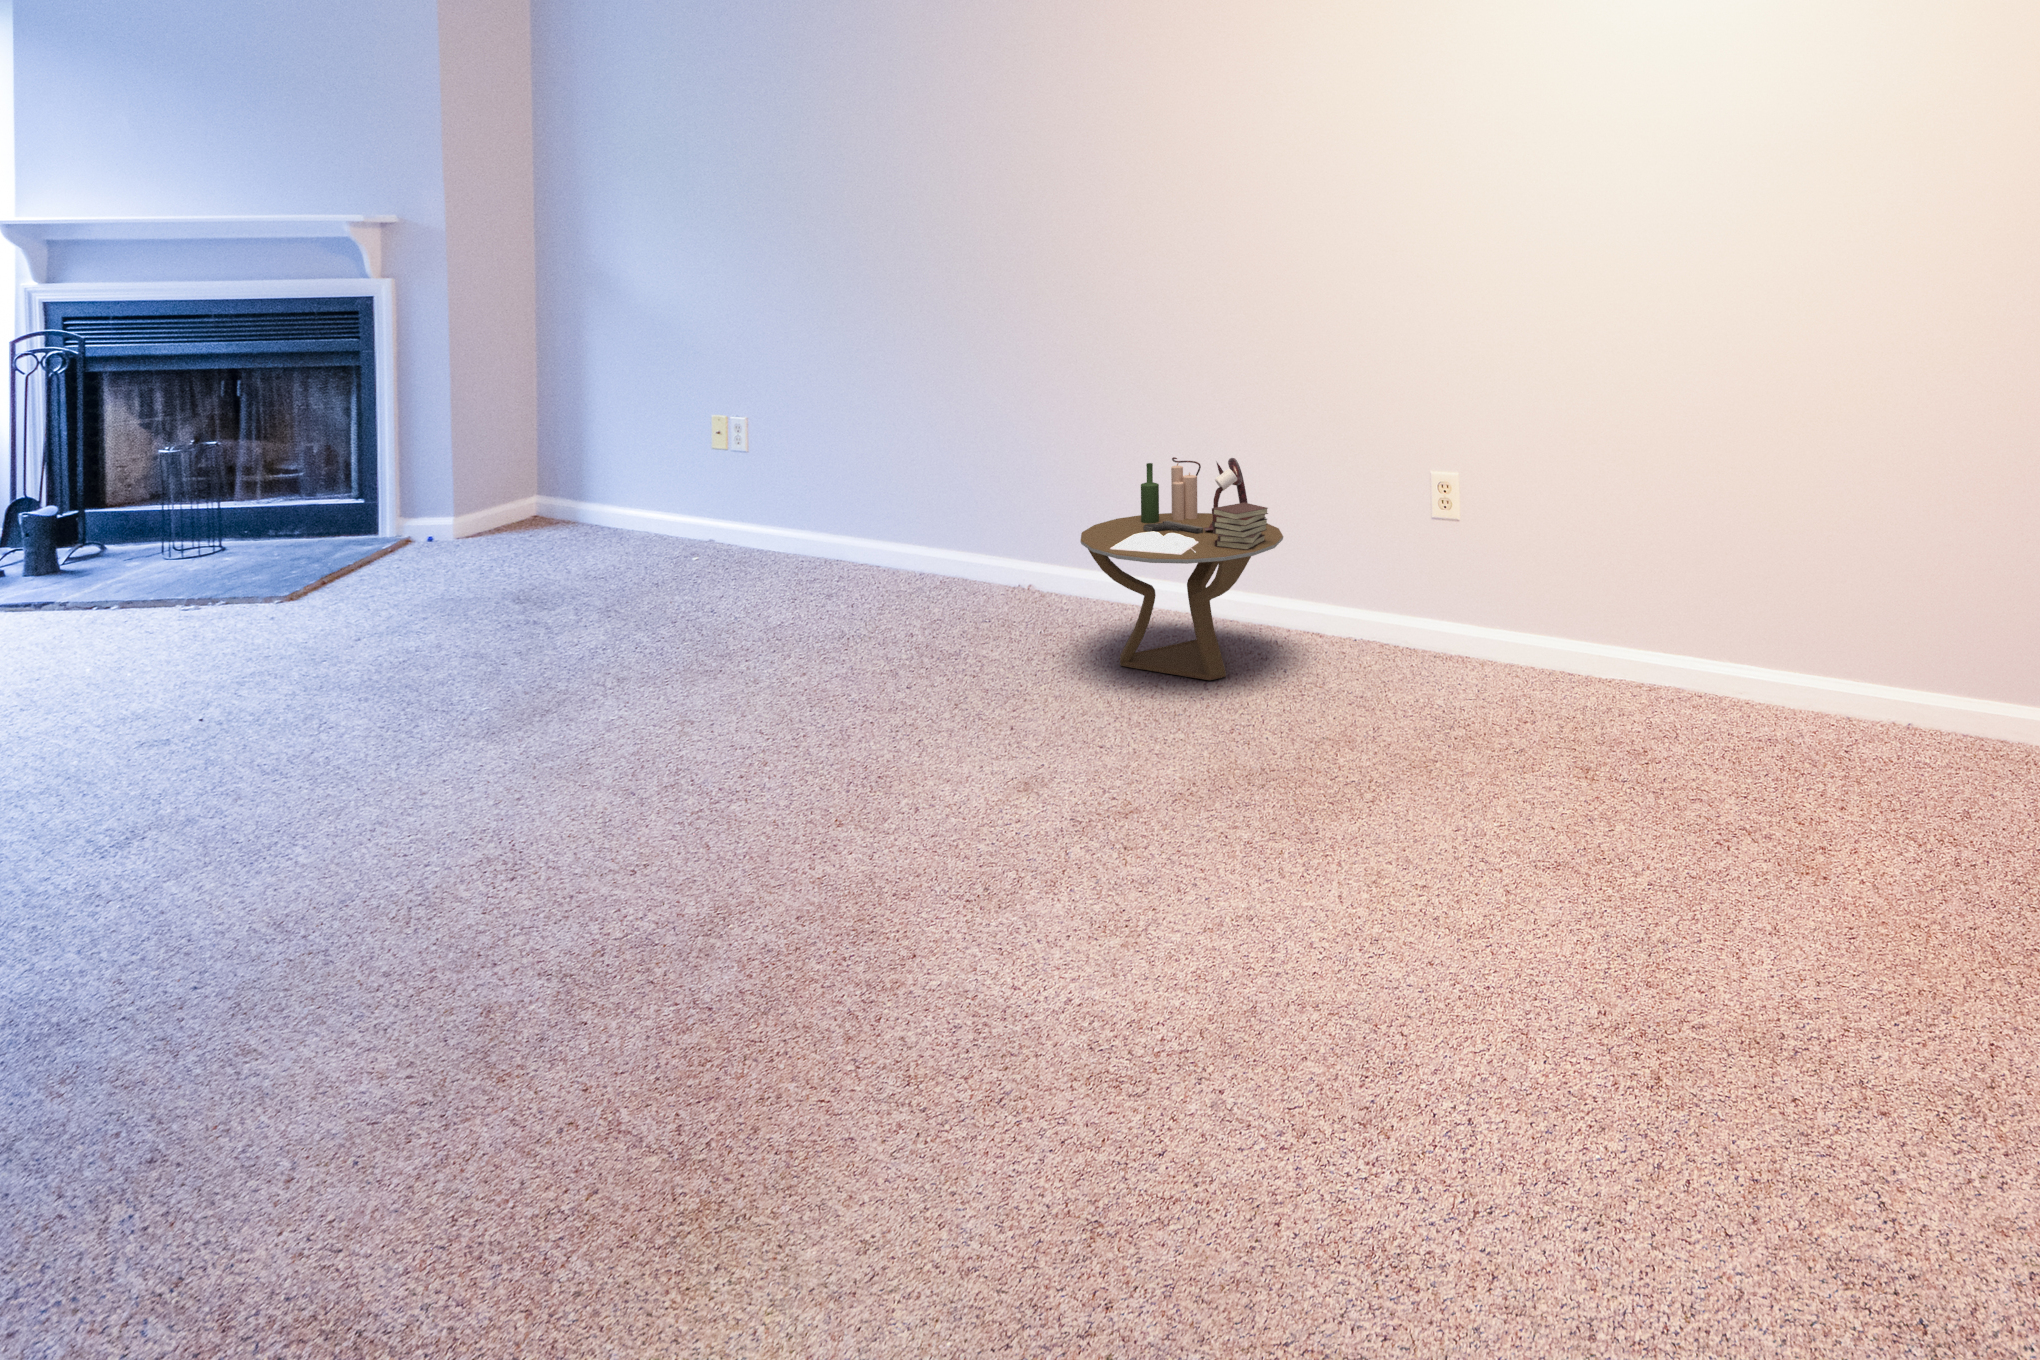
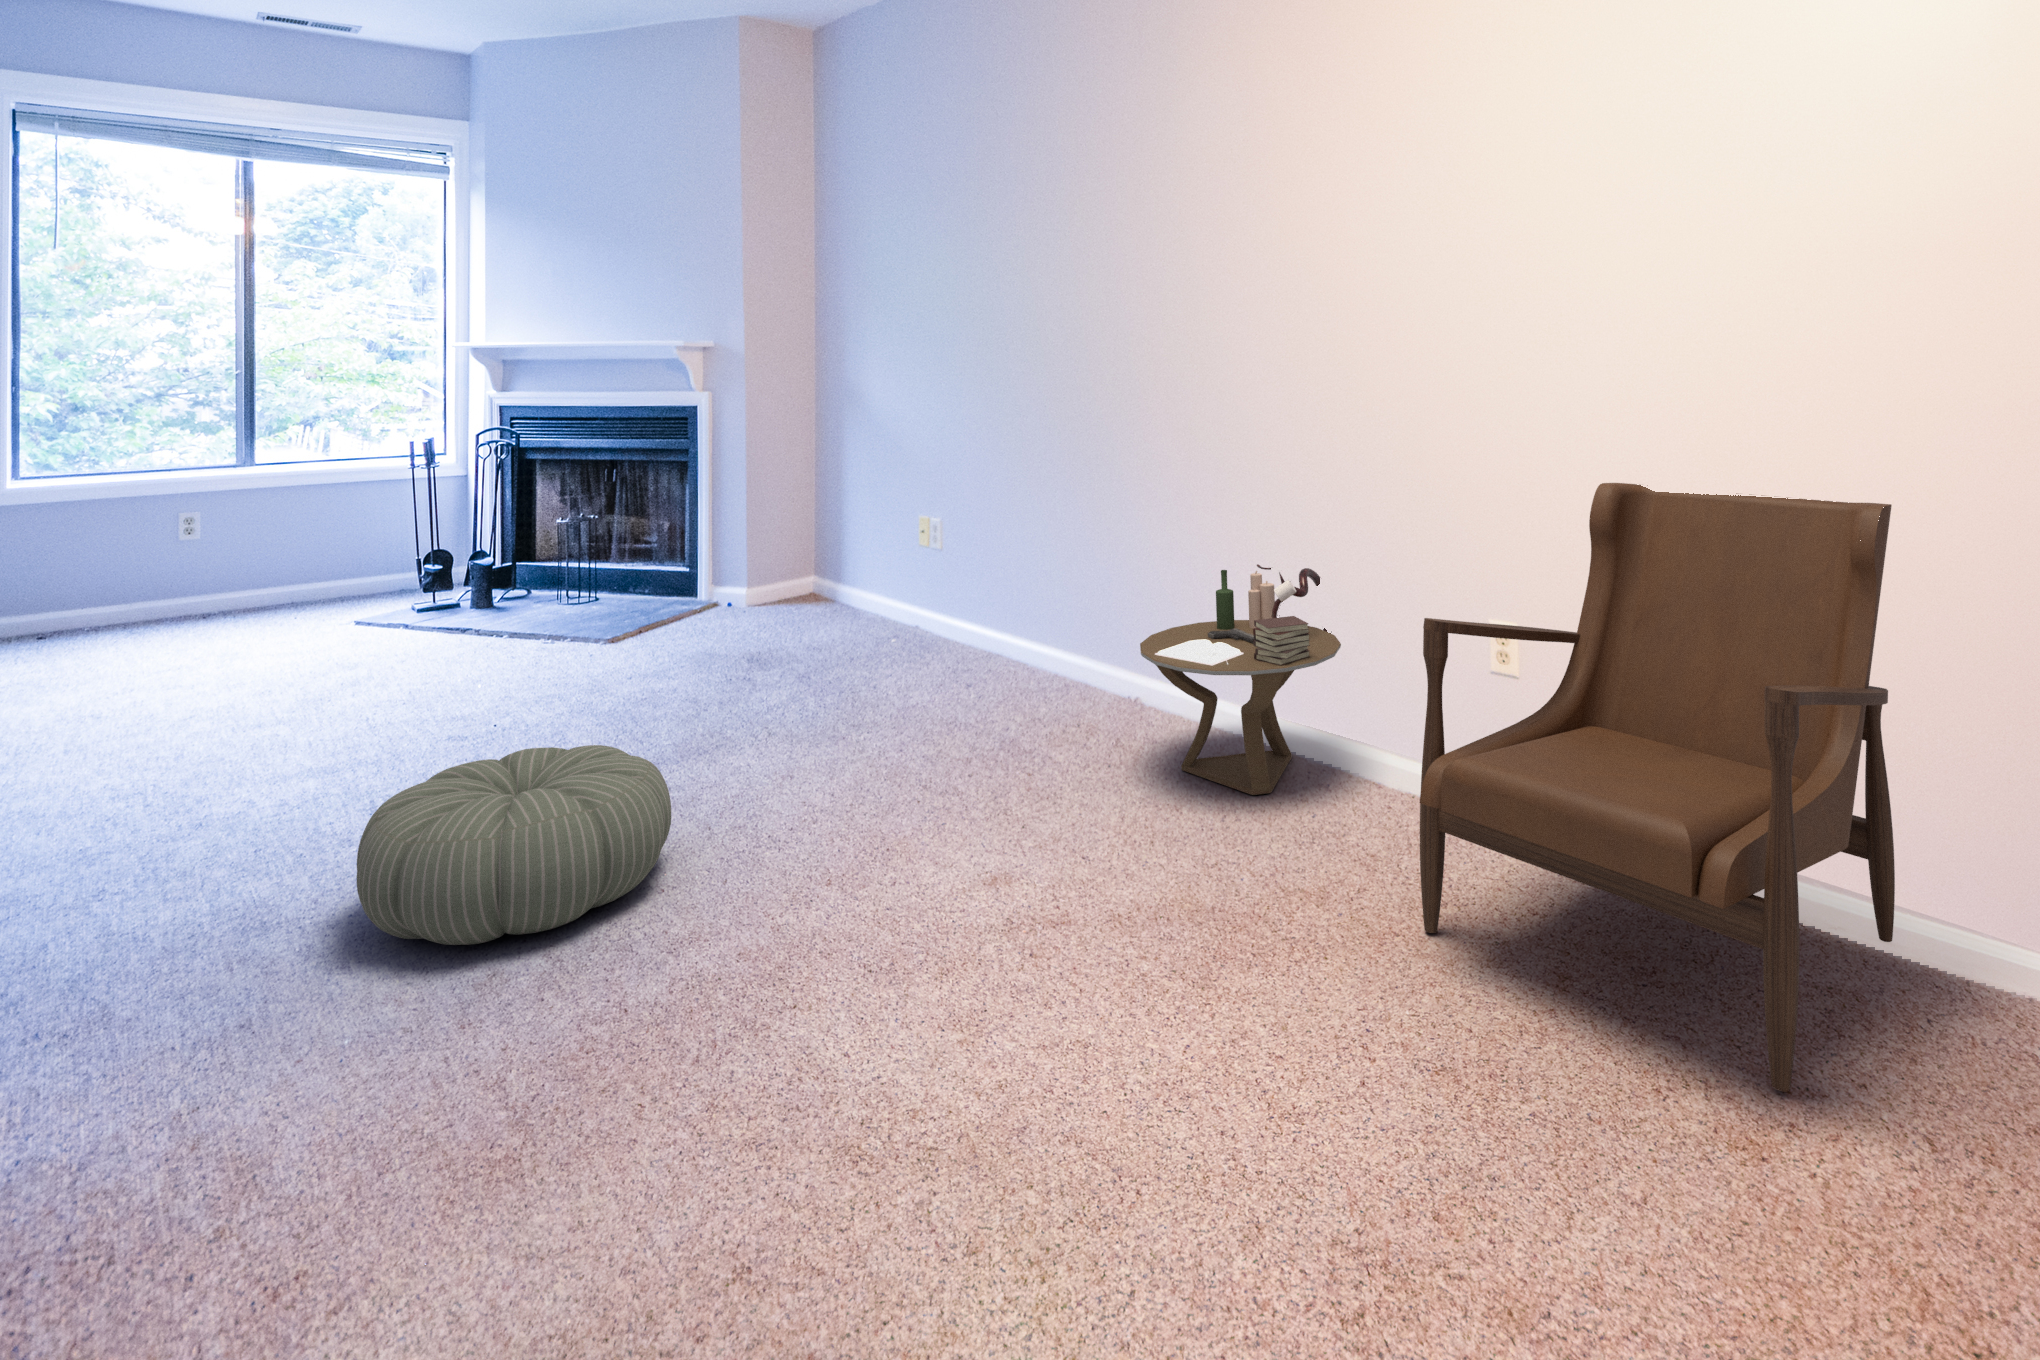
armchair: none [1456,362,1846,849] -> present [1420,483,1895,1092]
pouf: none [213,695,626,949] -> present [357,745,671,945]

